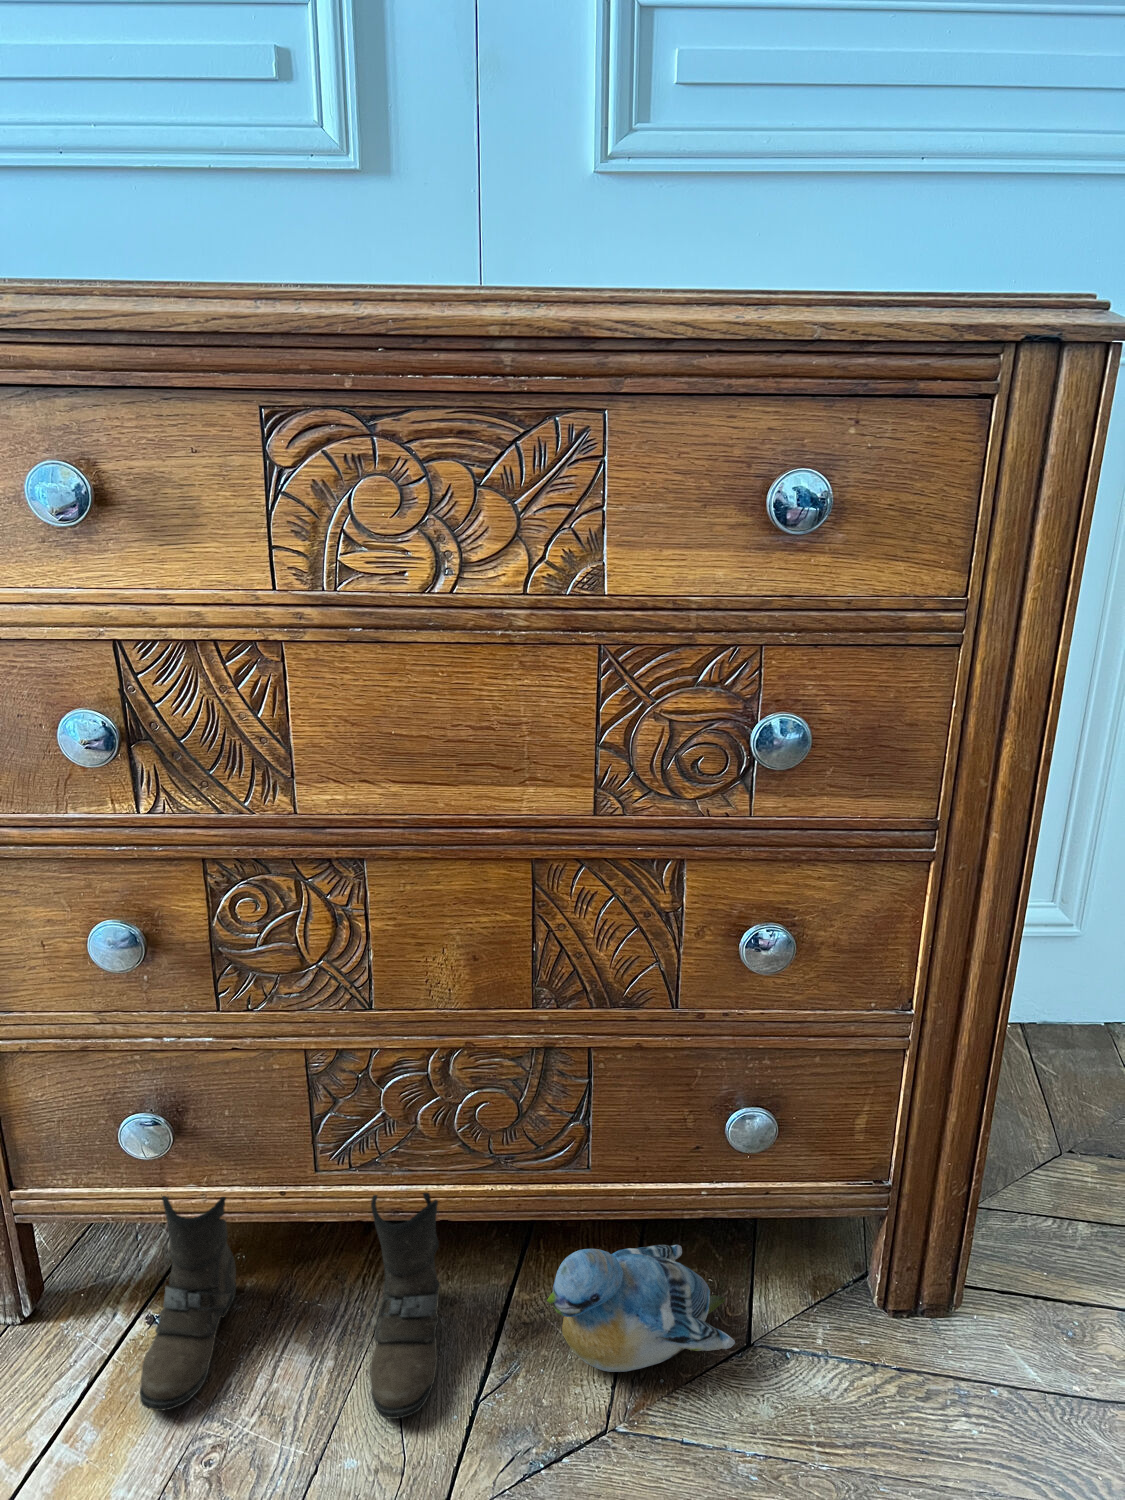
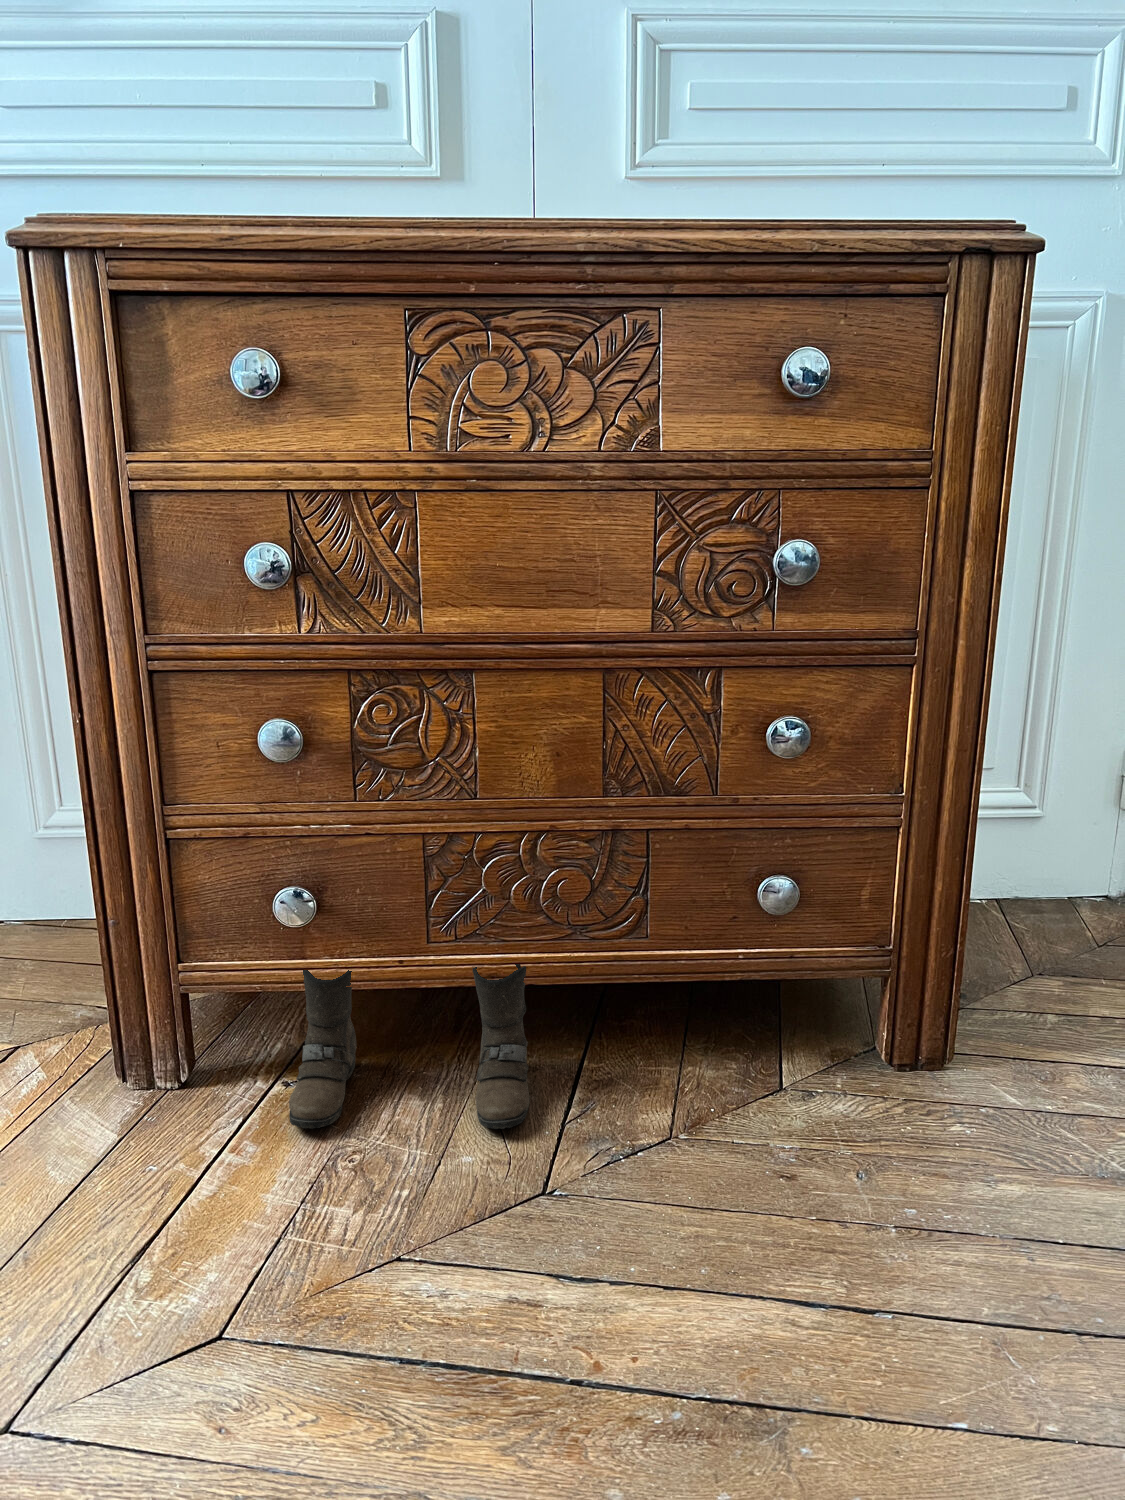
plush toy: present [547,1245,735,1372] -> none [619,997,771,1101]

